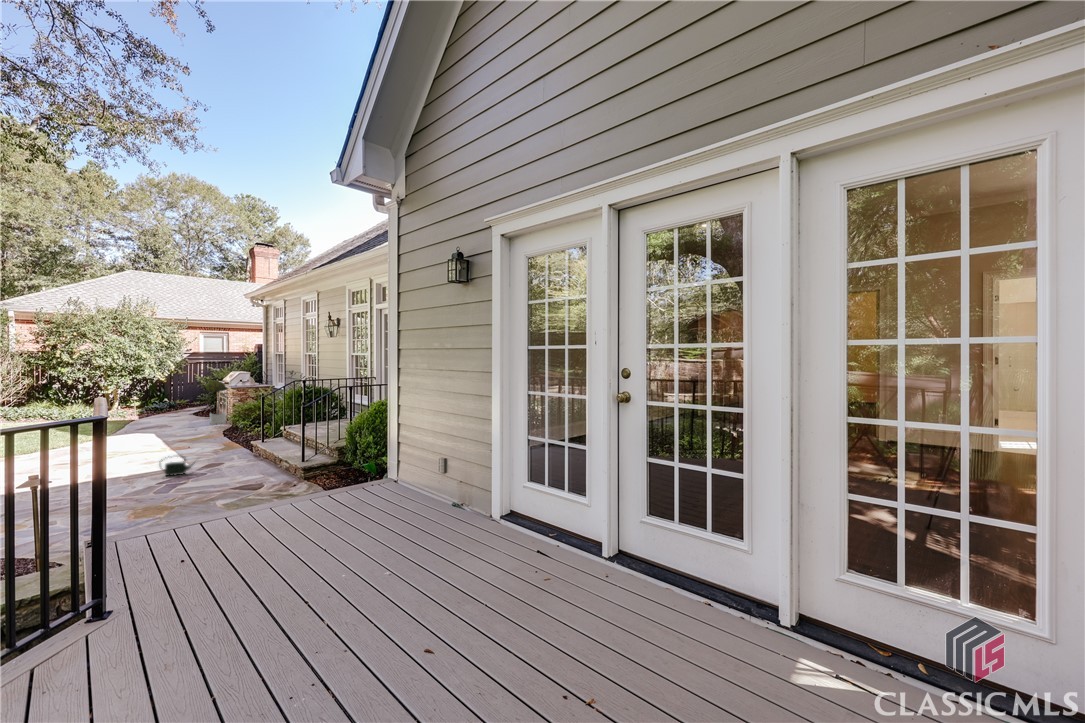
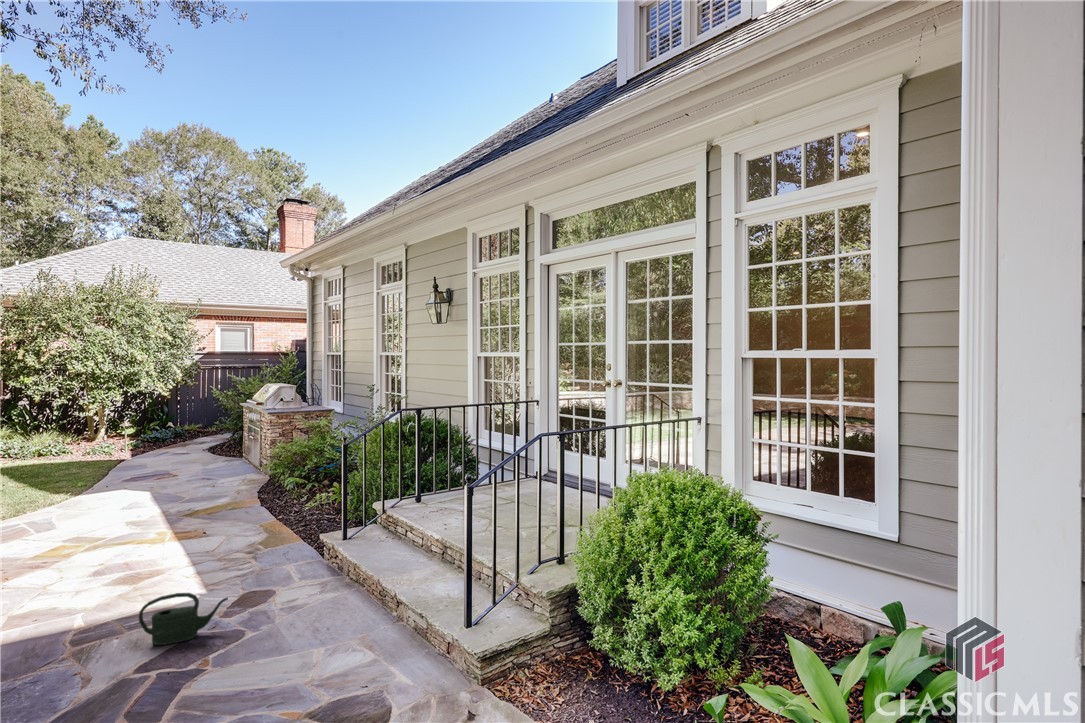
potted tree: present [206,381,227,425] -> none [228,397,262,472]

